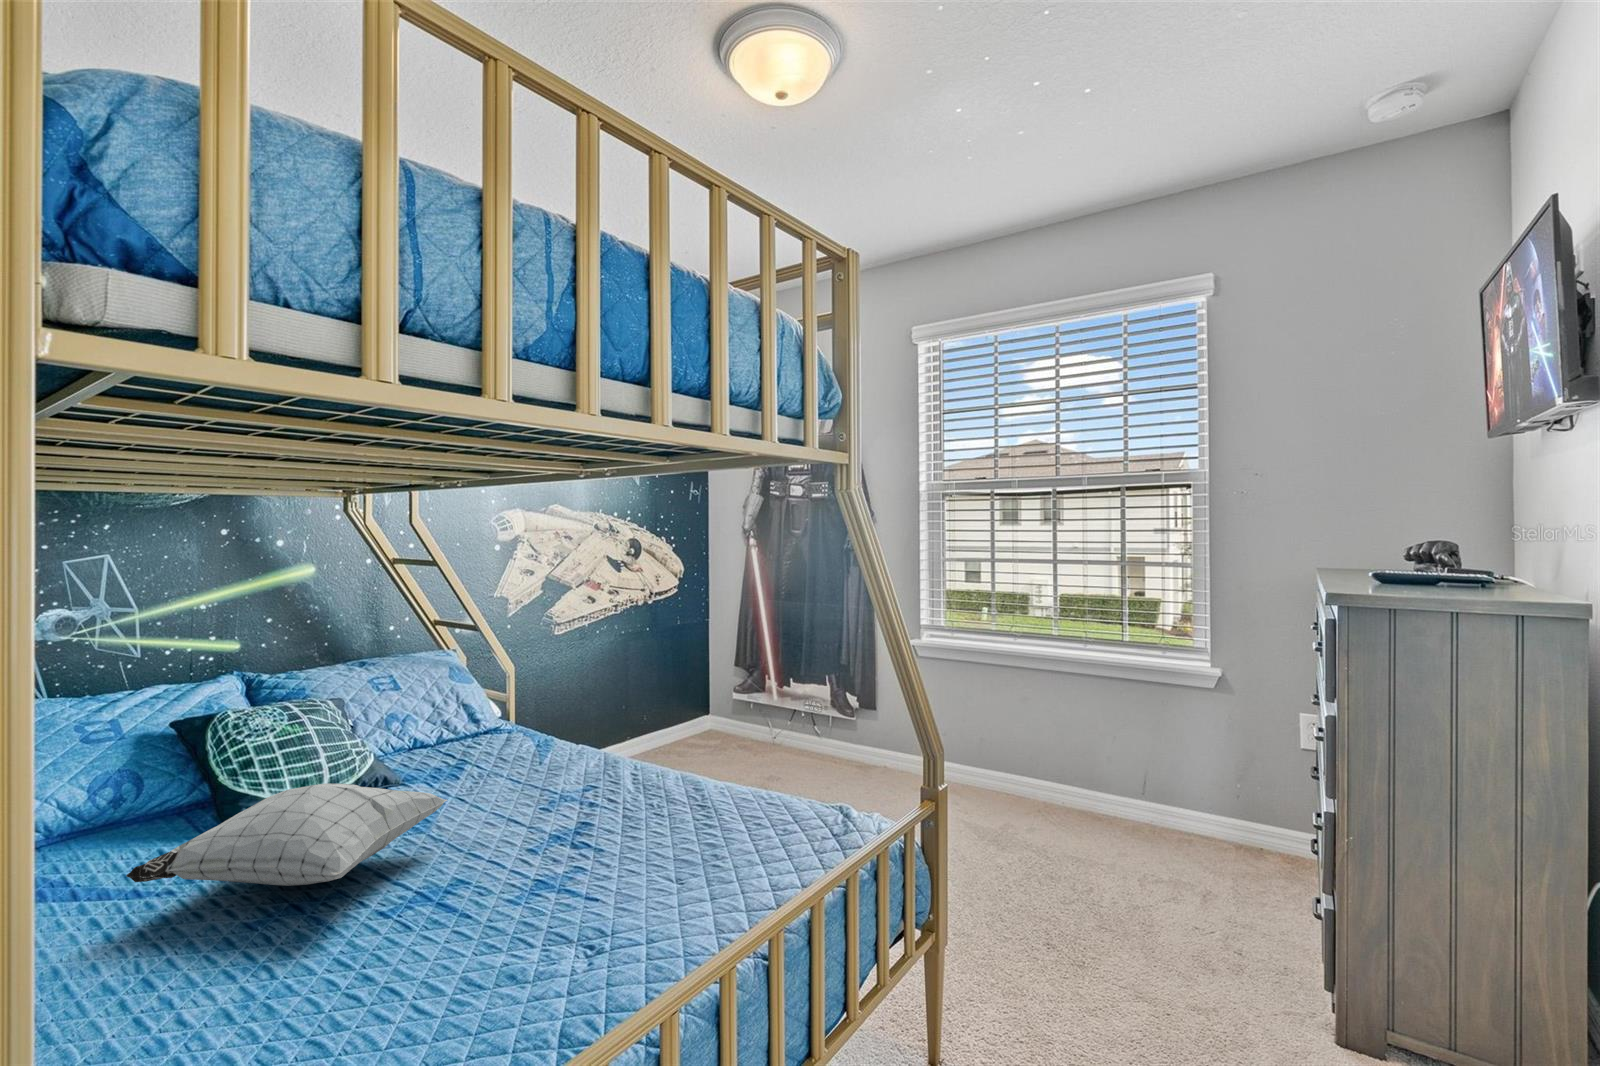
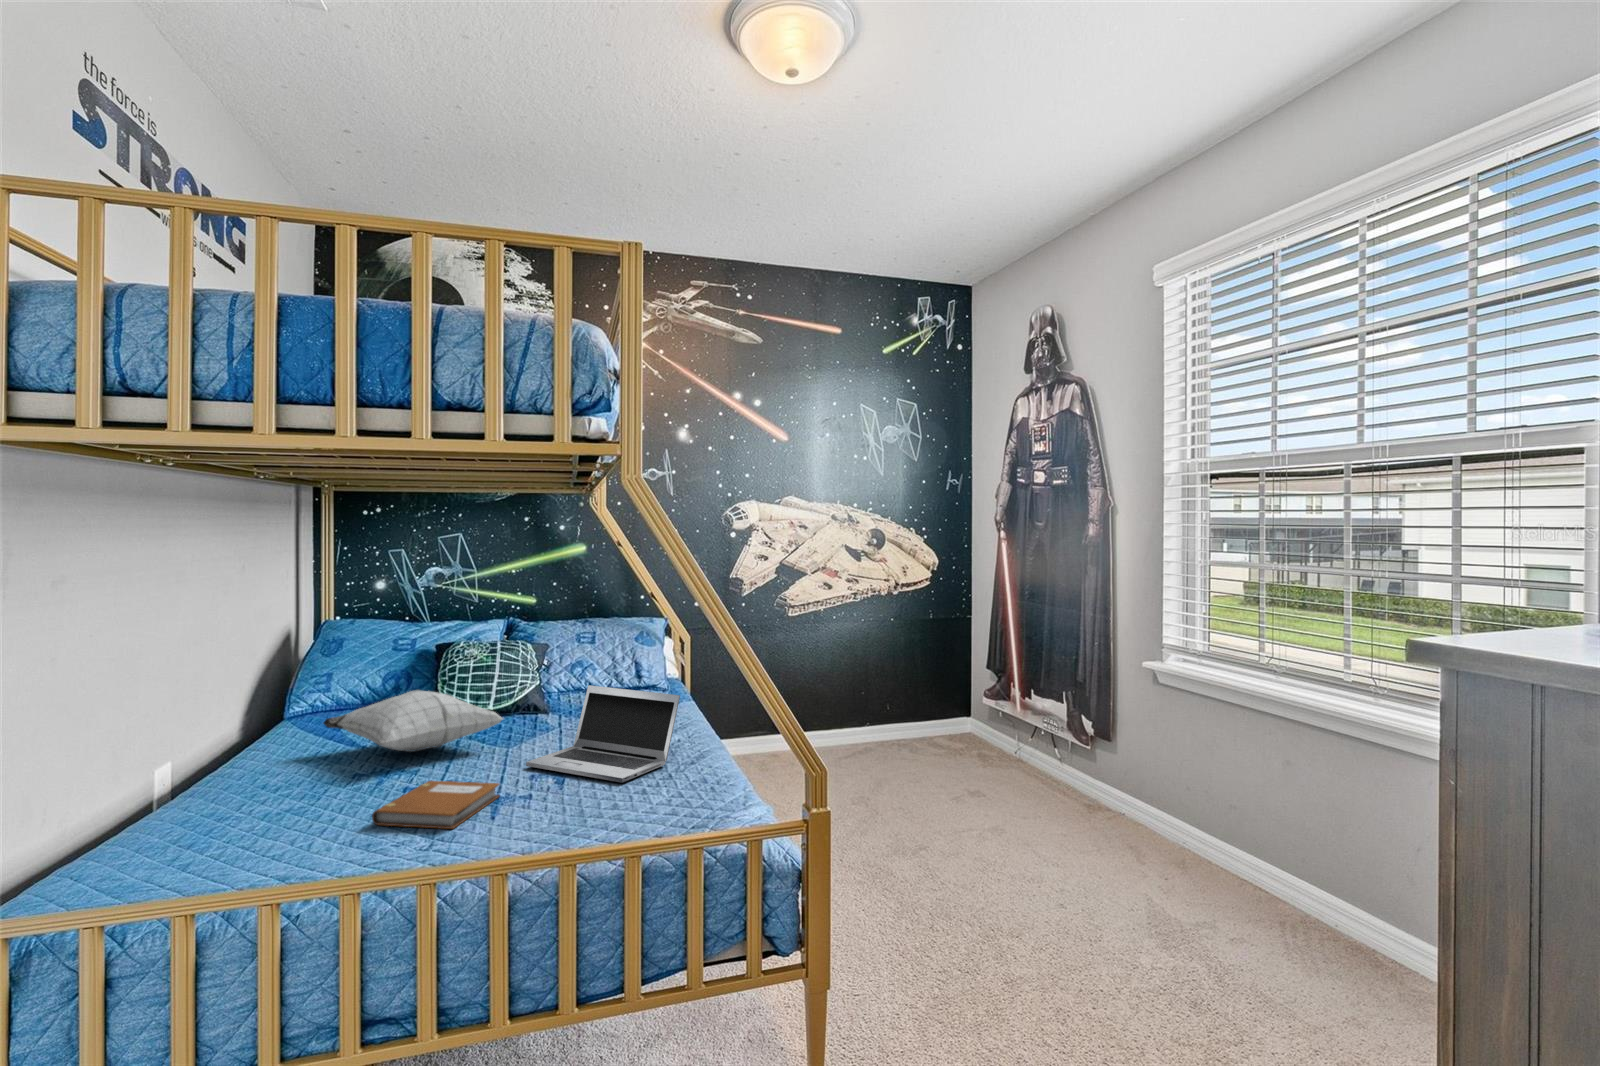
laptop: none [540,725,702,852] -> present [526,685,680,783]
notebook: none [476,880,631,994] -> present [372,780,499,829]

